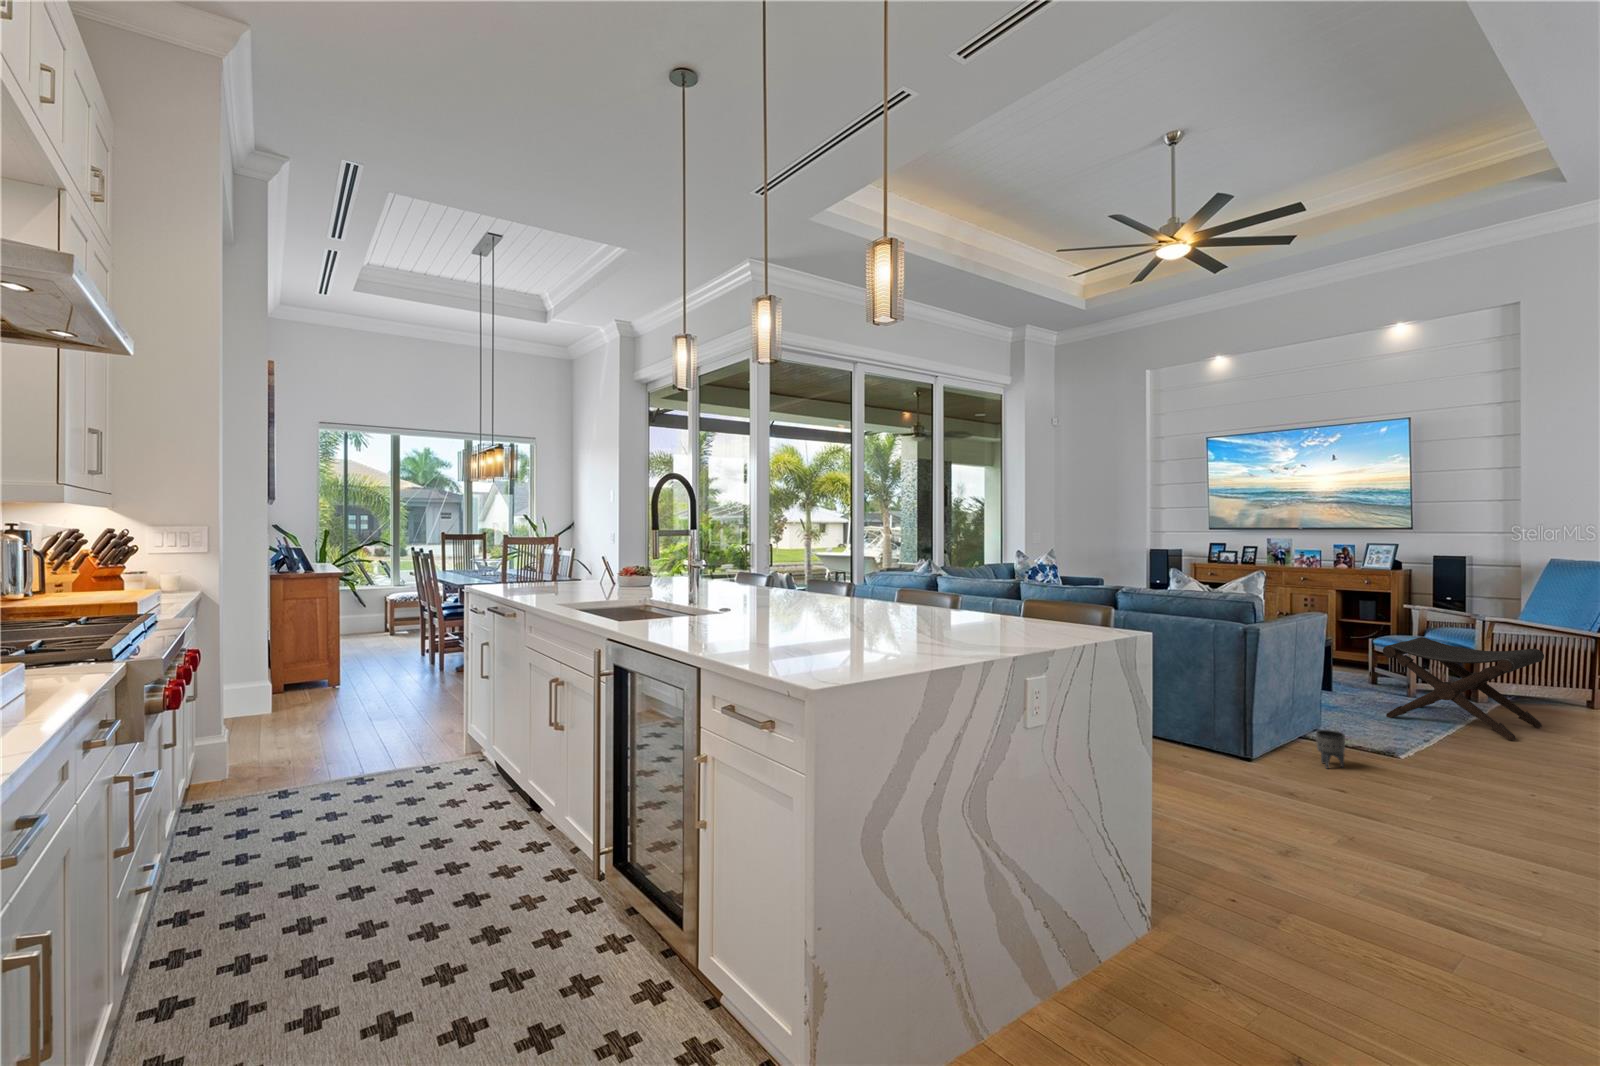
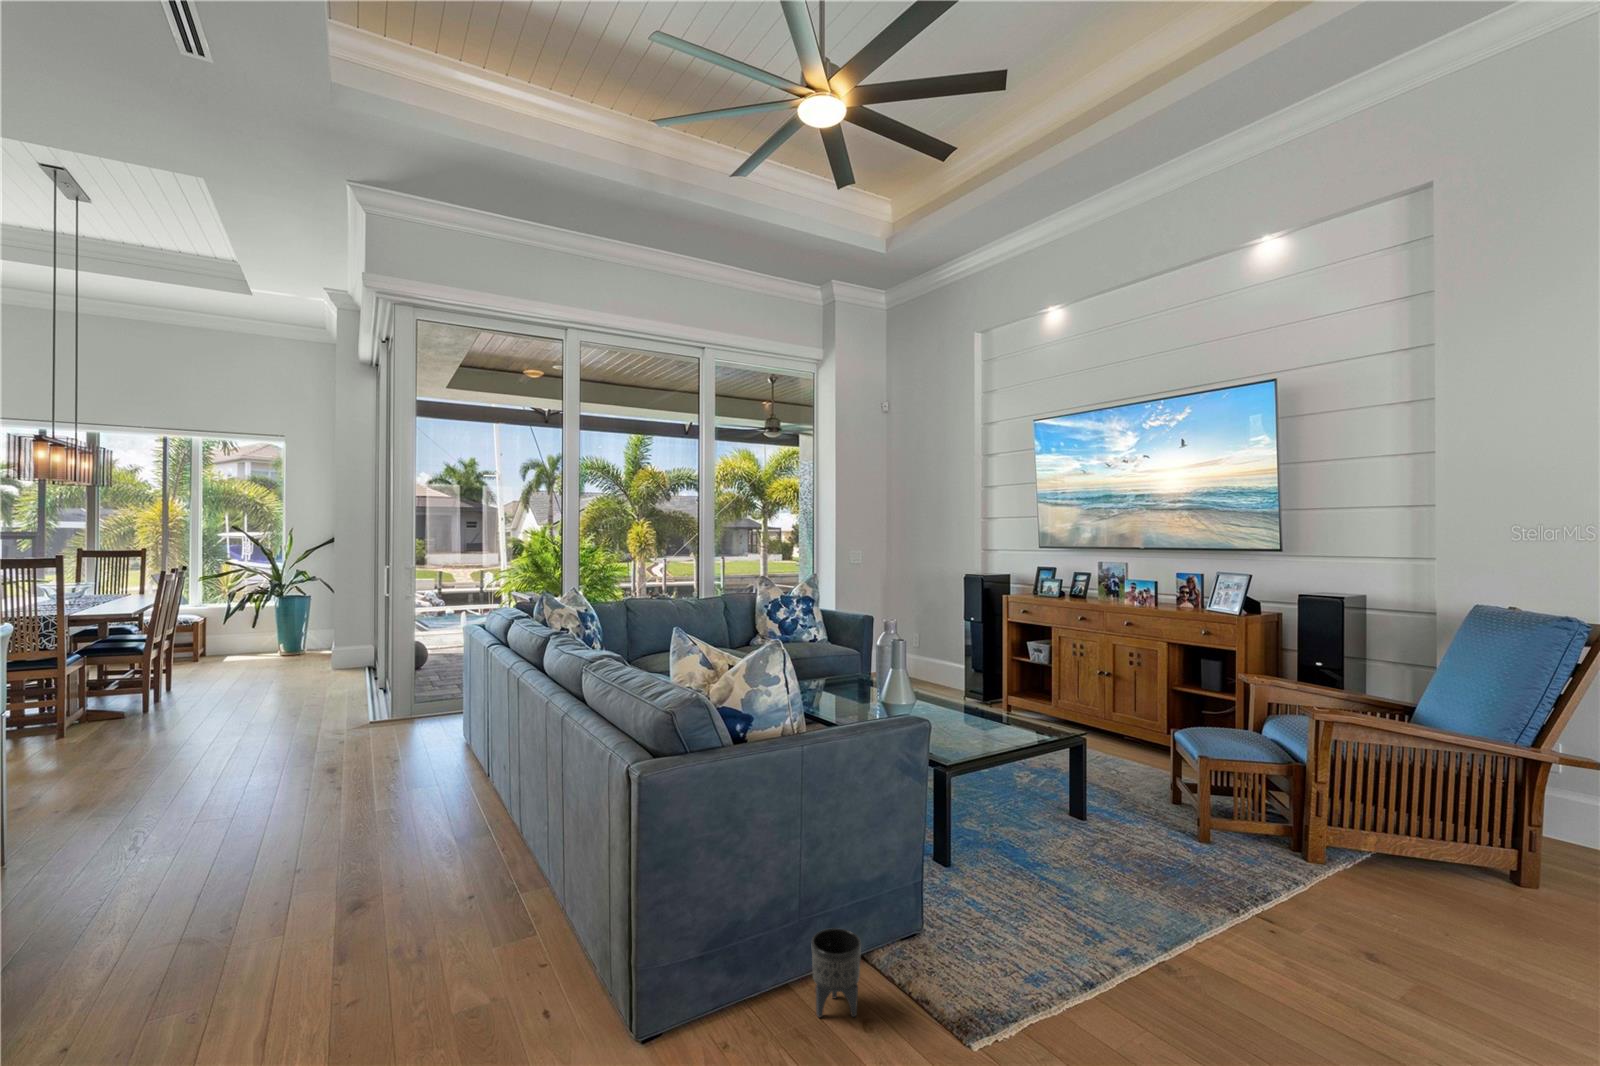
footstool: present [1383,637,1544,740] -> none [1106,732,1382,965]

